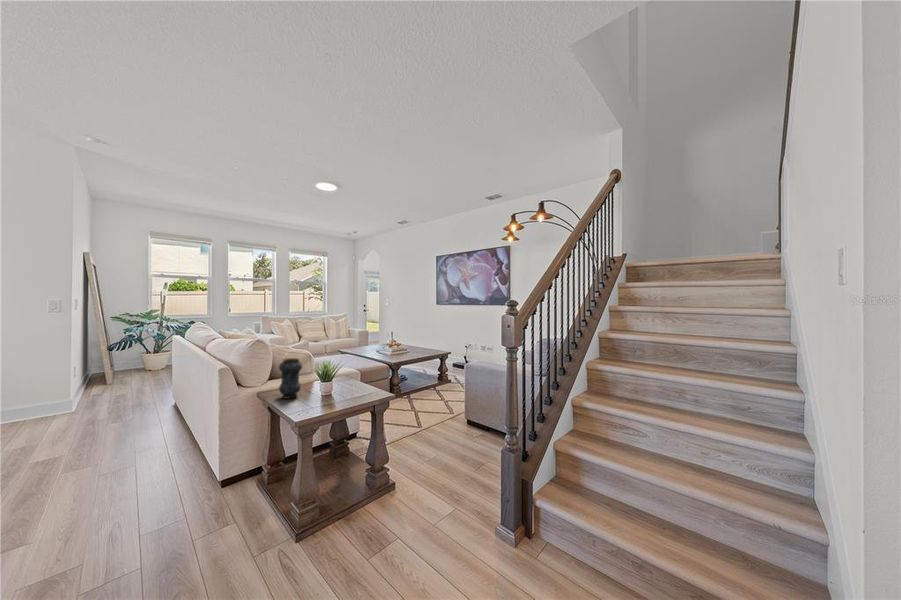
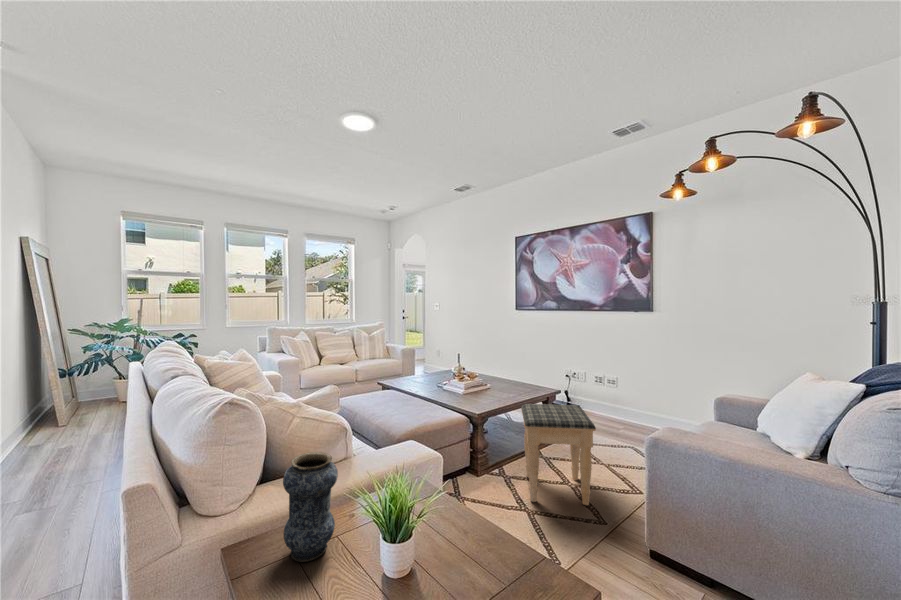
footstool: none [416,357,453,408] -> present [521,404,596,505]

